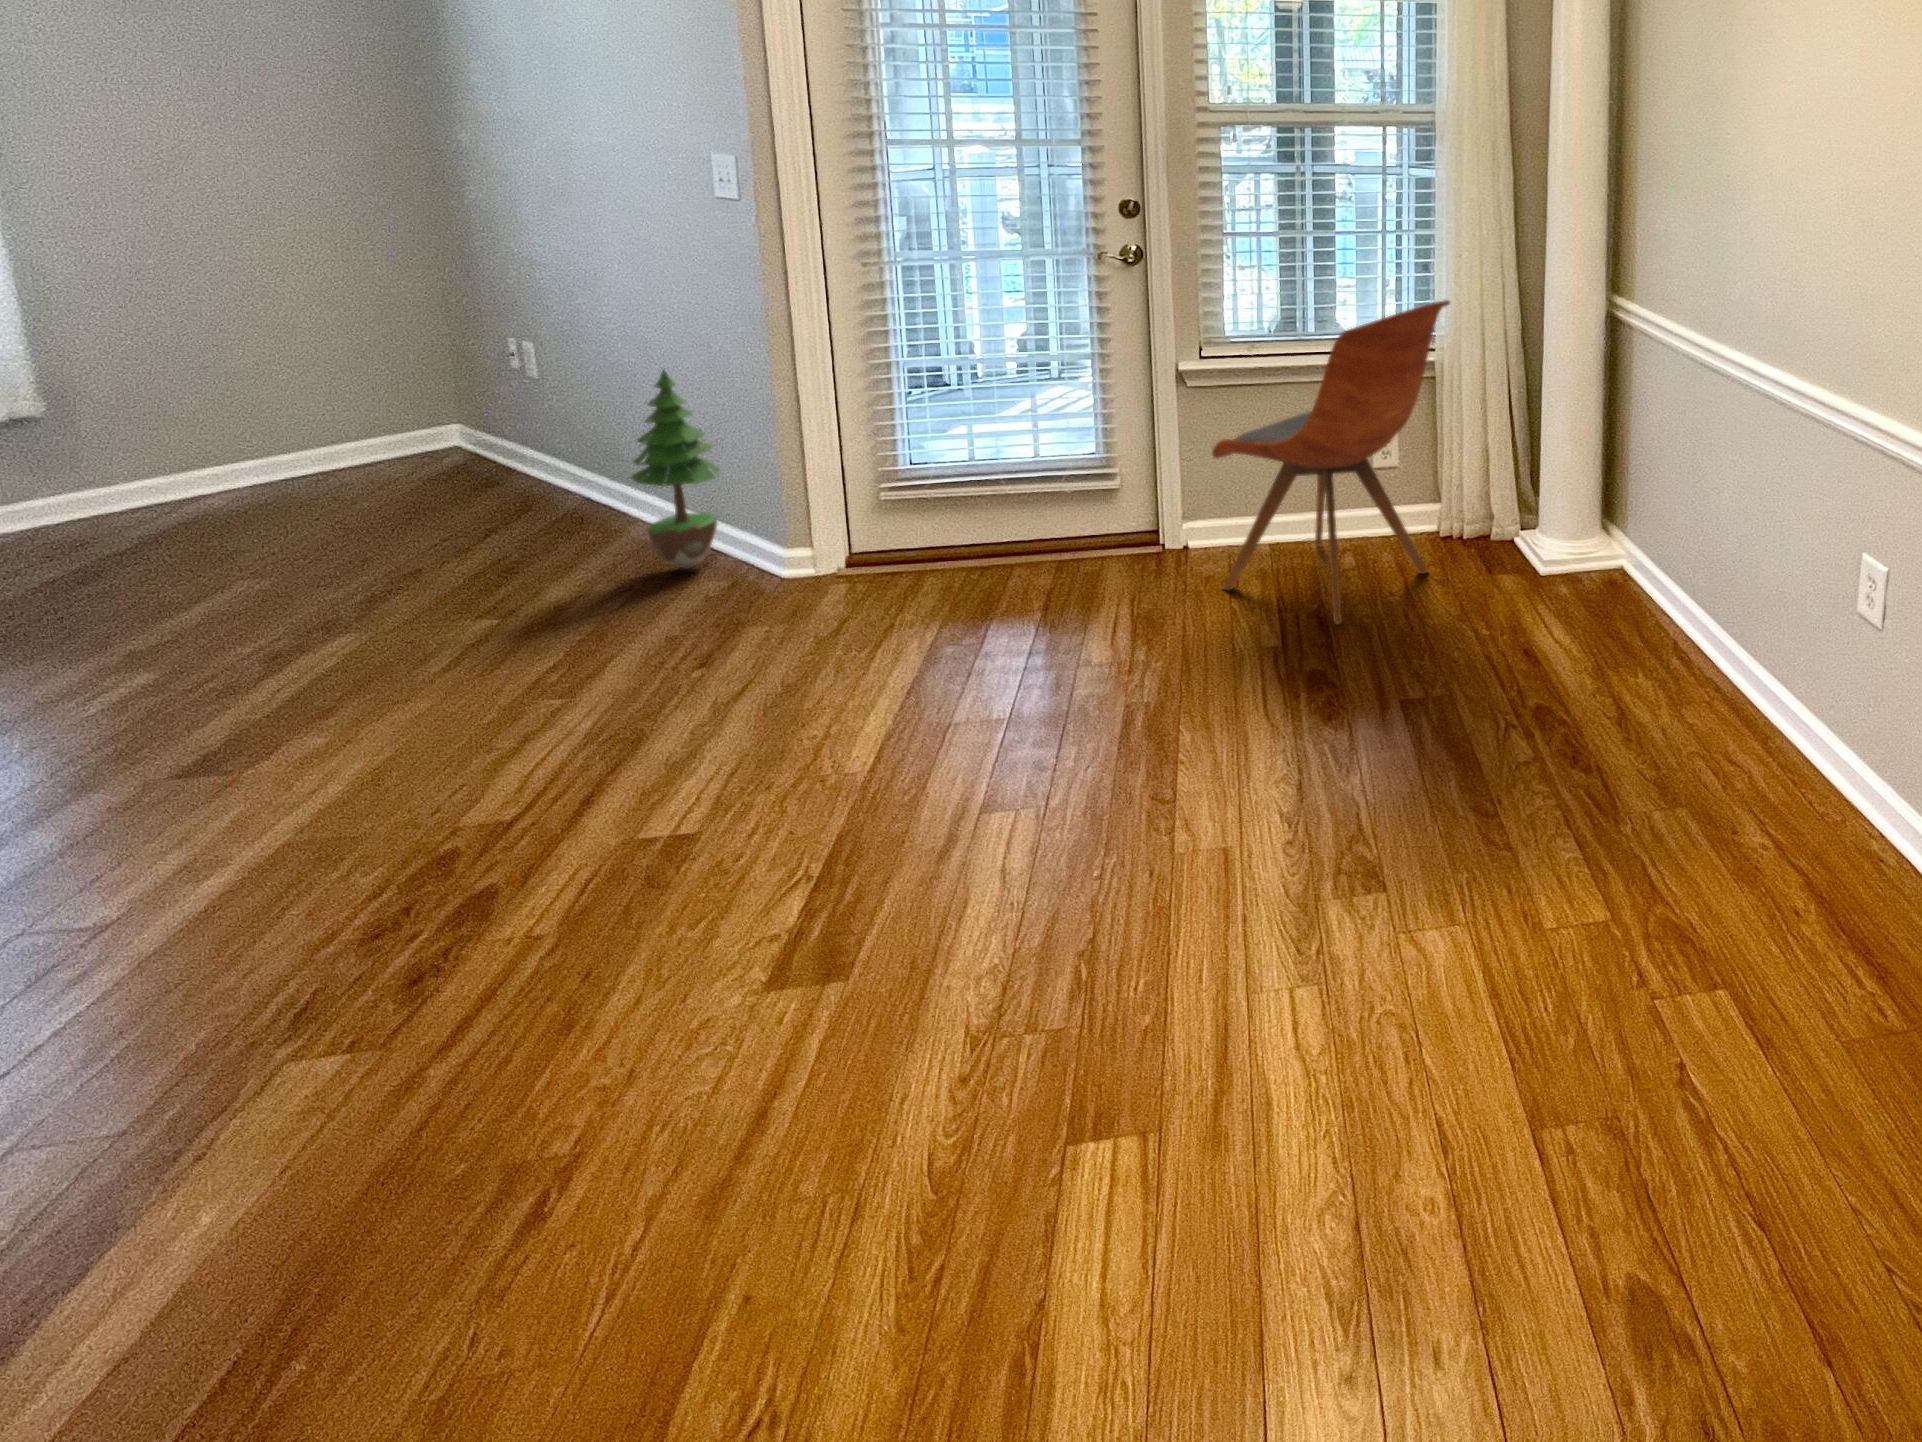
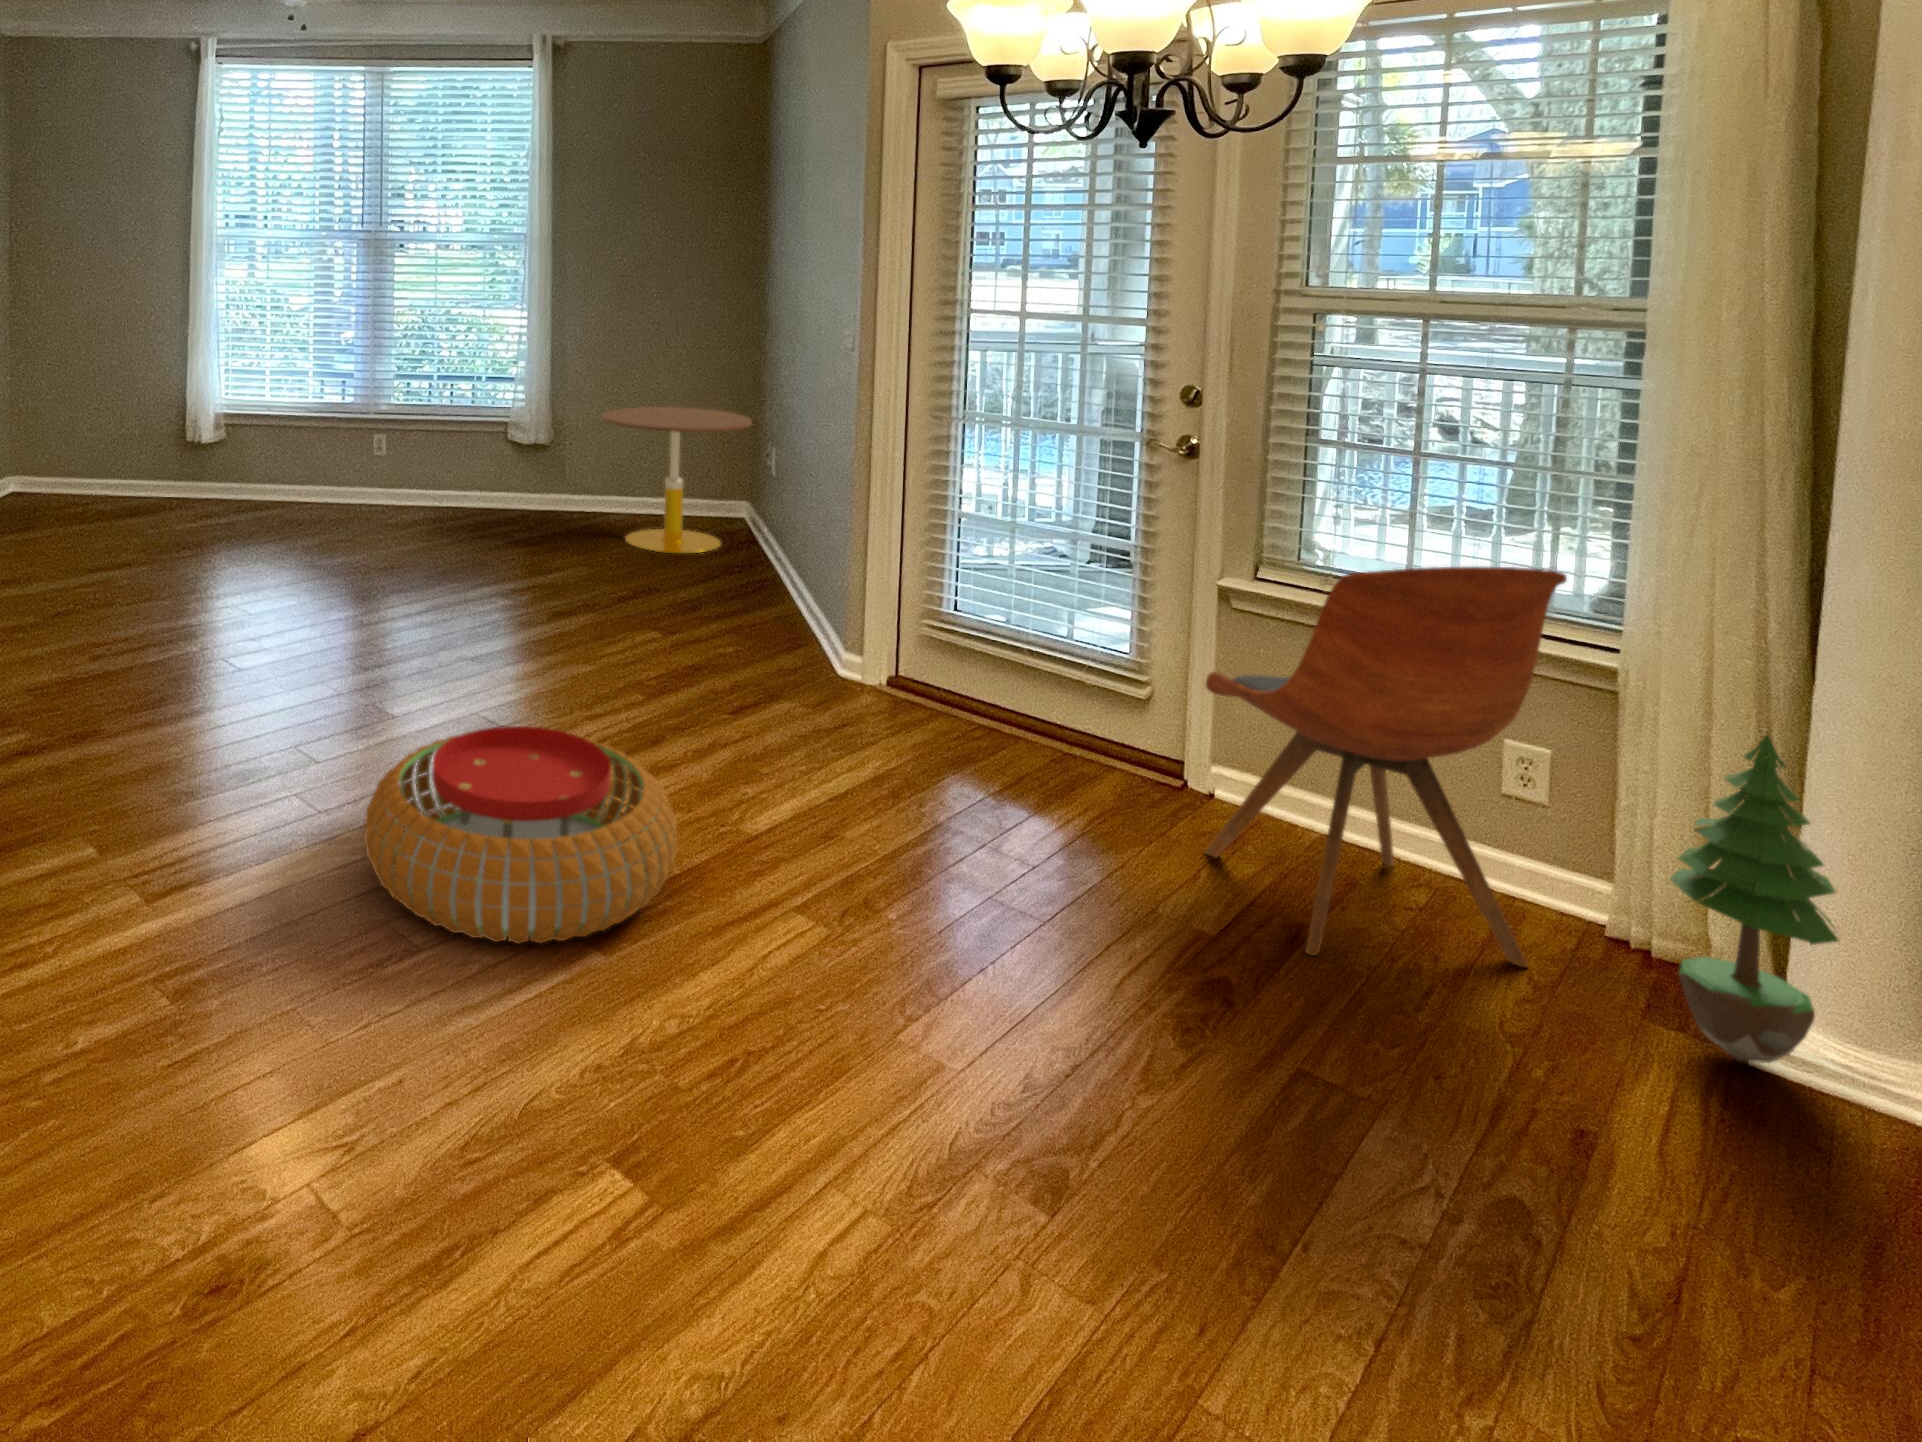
side table: none [186,307,485,525] -> present [601,407,752,553]
potted tree: present [631,370,719,569] -> present [1670,734,1839,1063]
pouf: none [284,755,856,1140] -> present [364,726,677,943]

